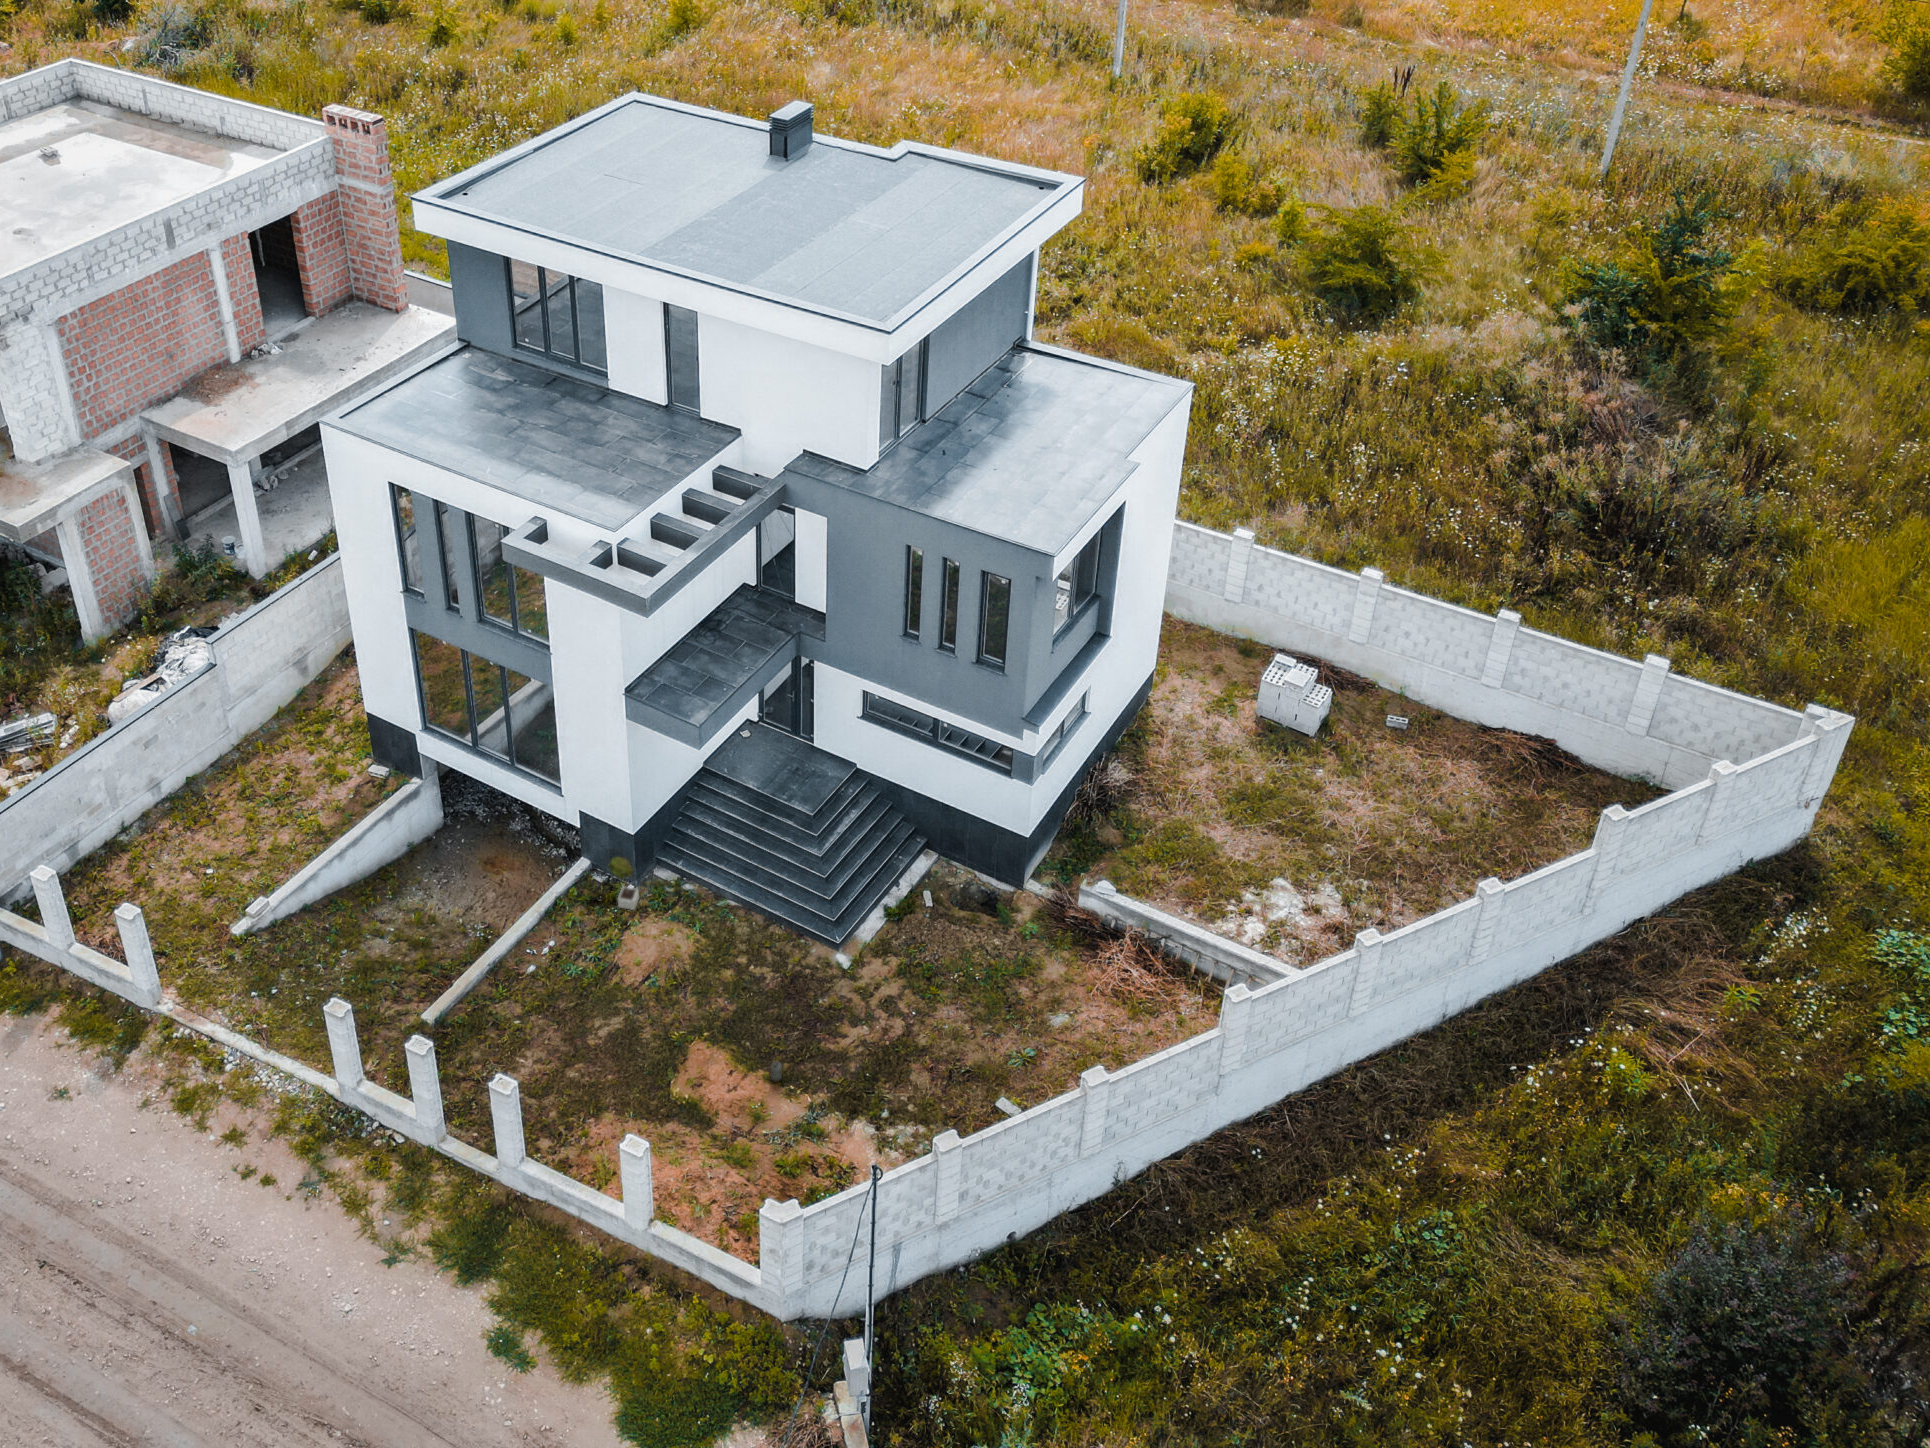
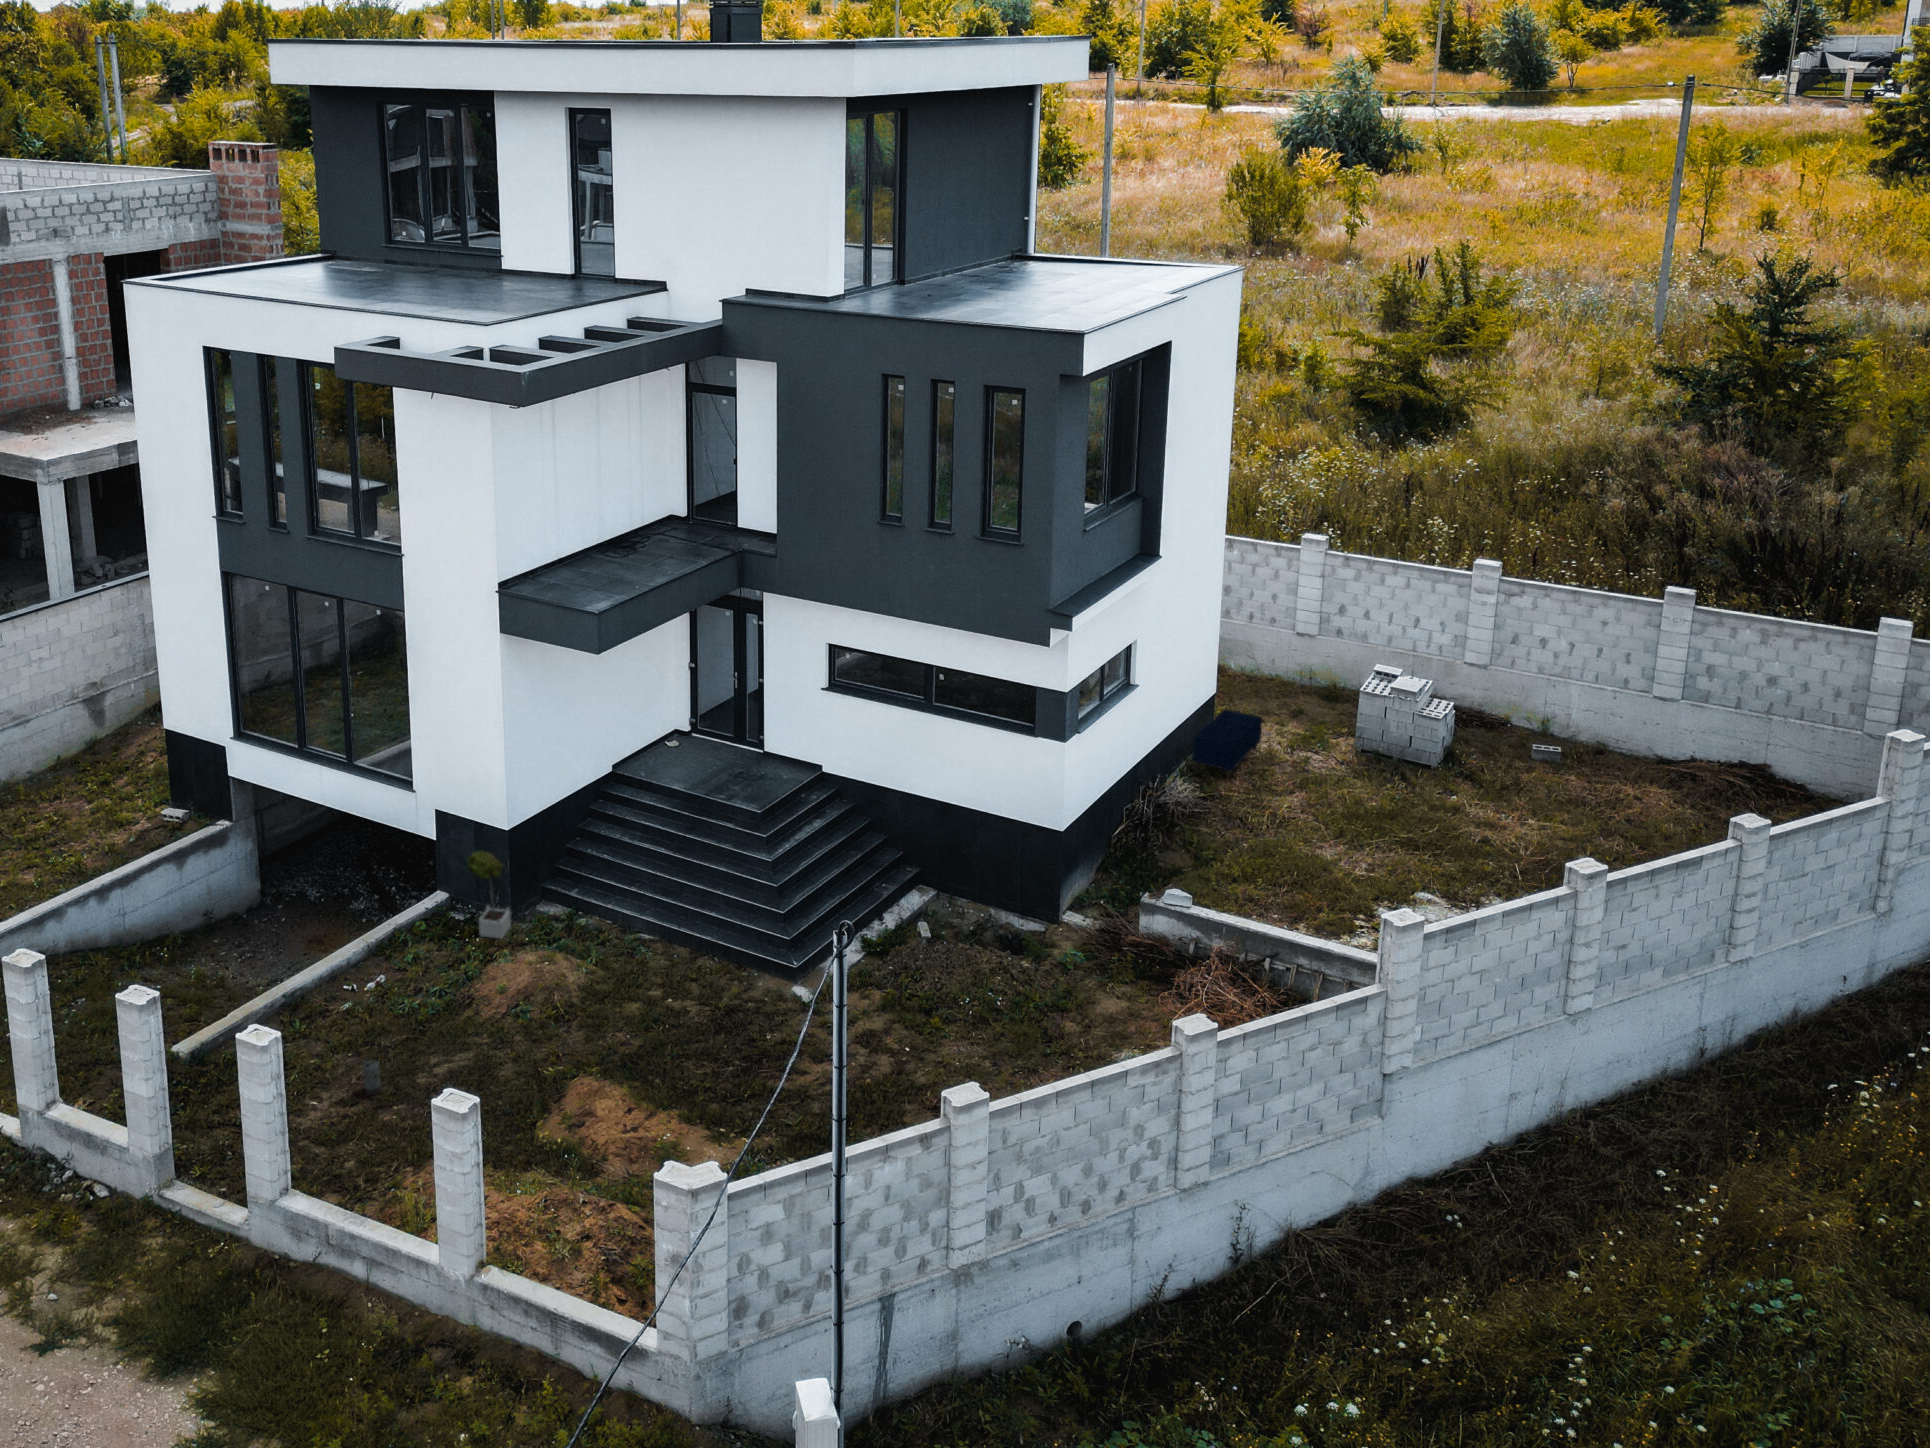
bench: none [1134,667,1190,734] -> present [1192,709,1262,781]
watering can: present [770,1061,782,1082] -> present [356,1057,383,1095]

